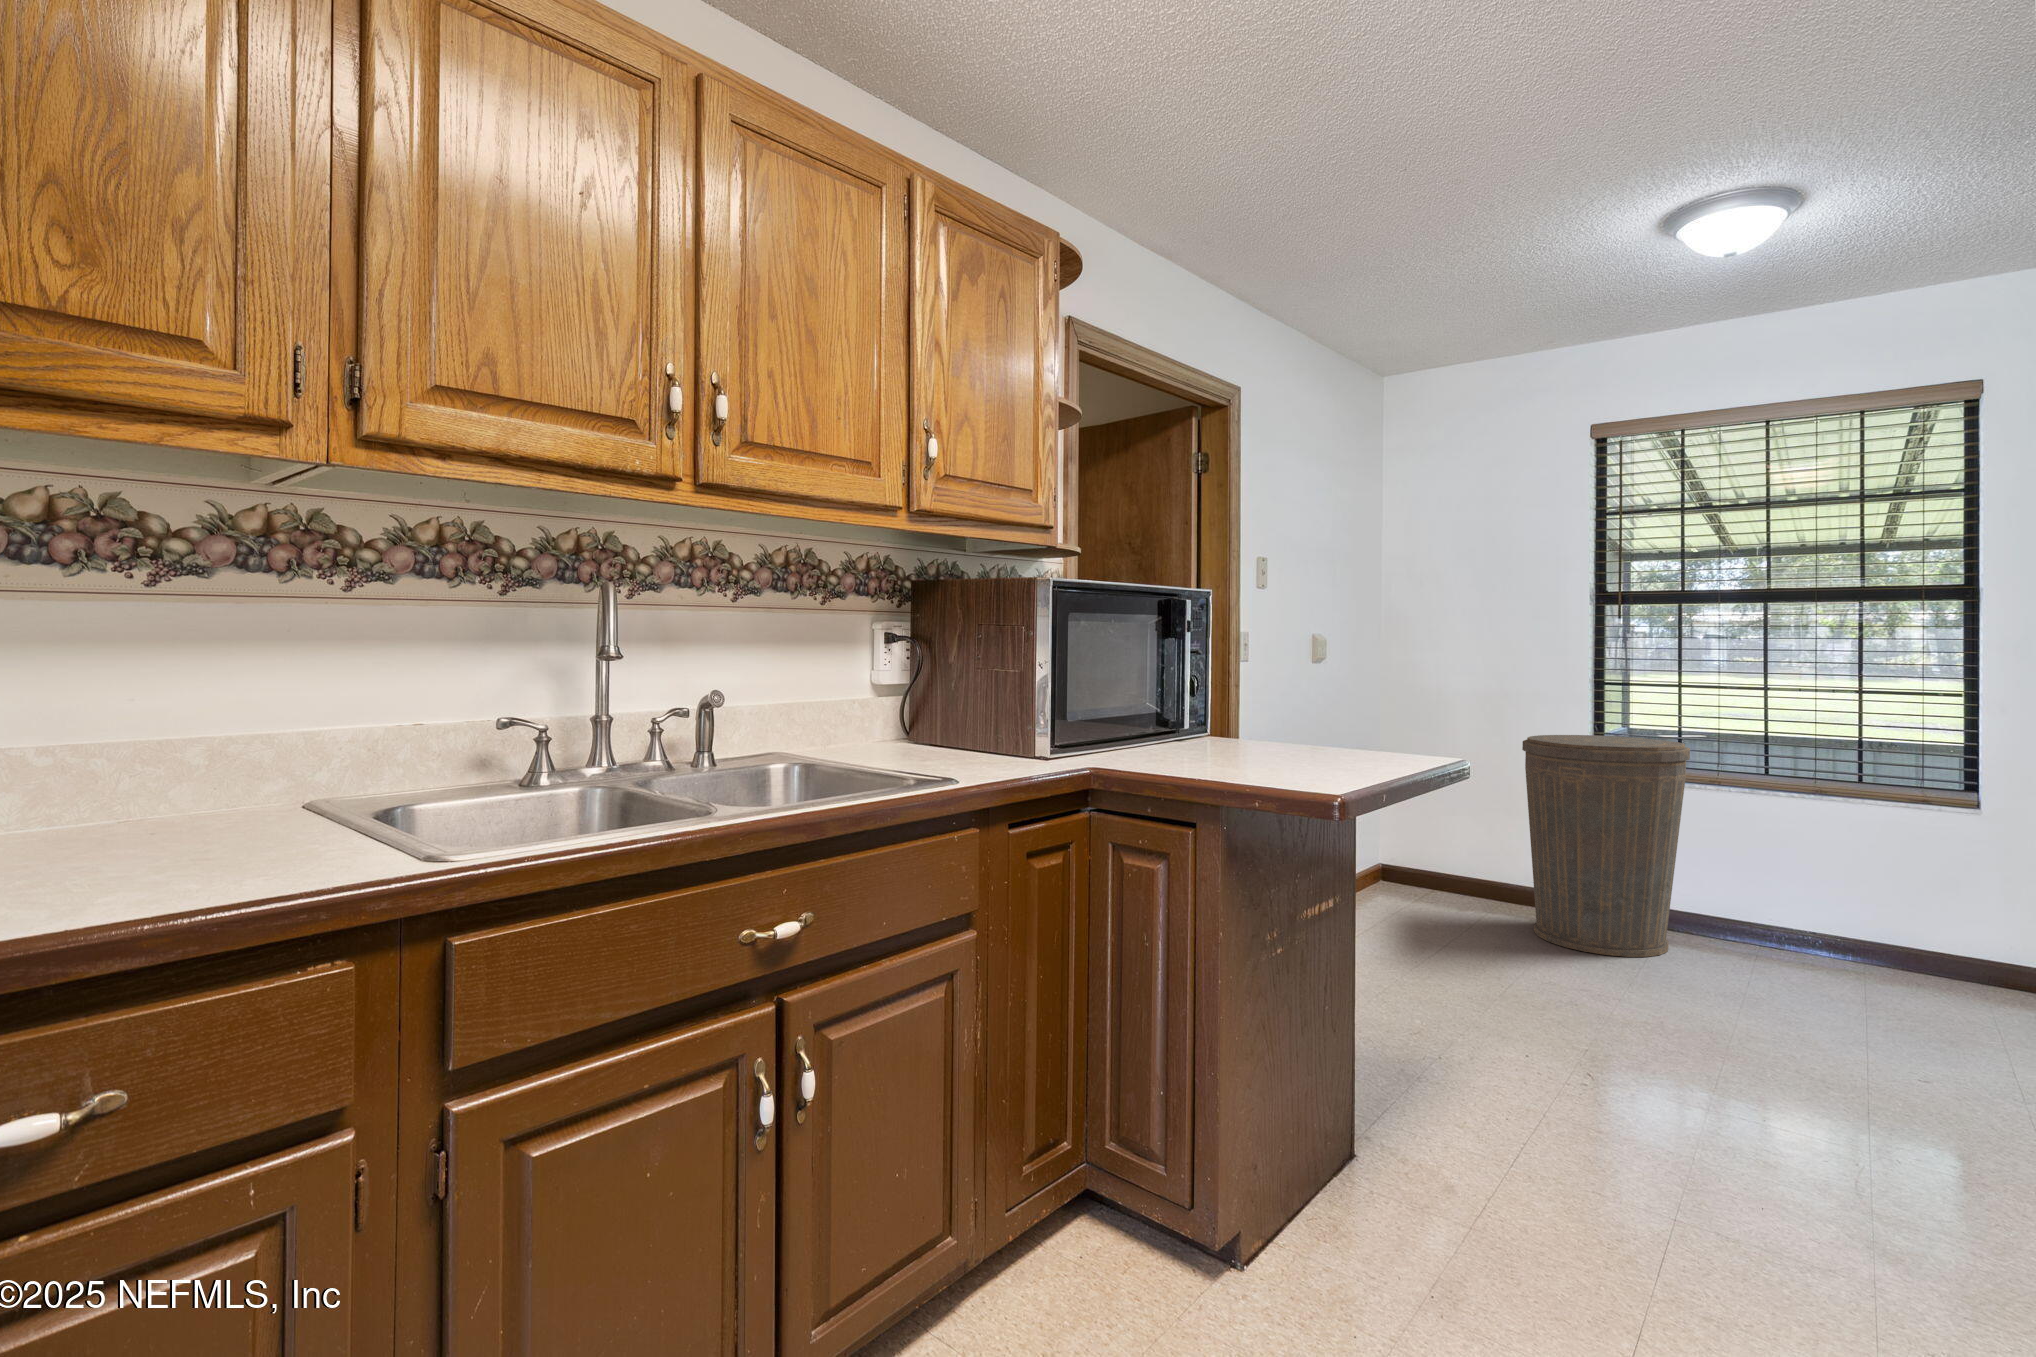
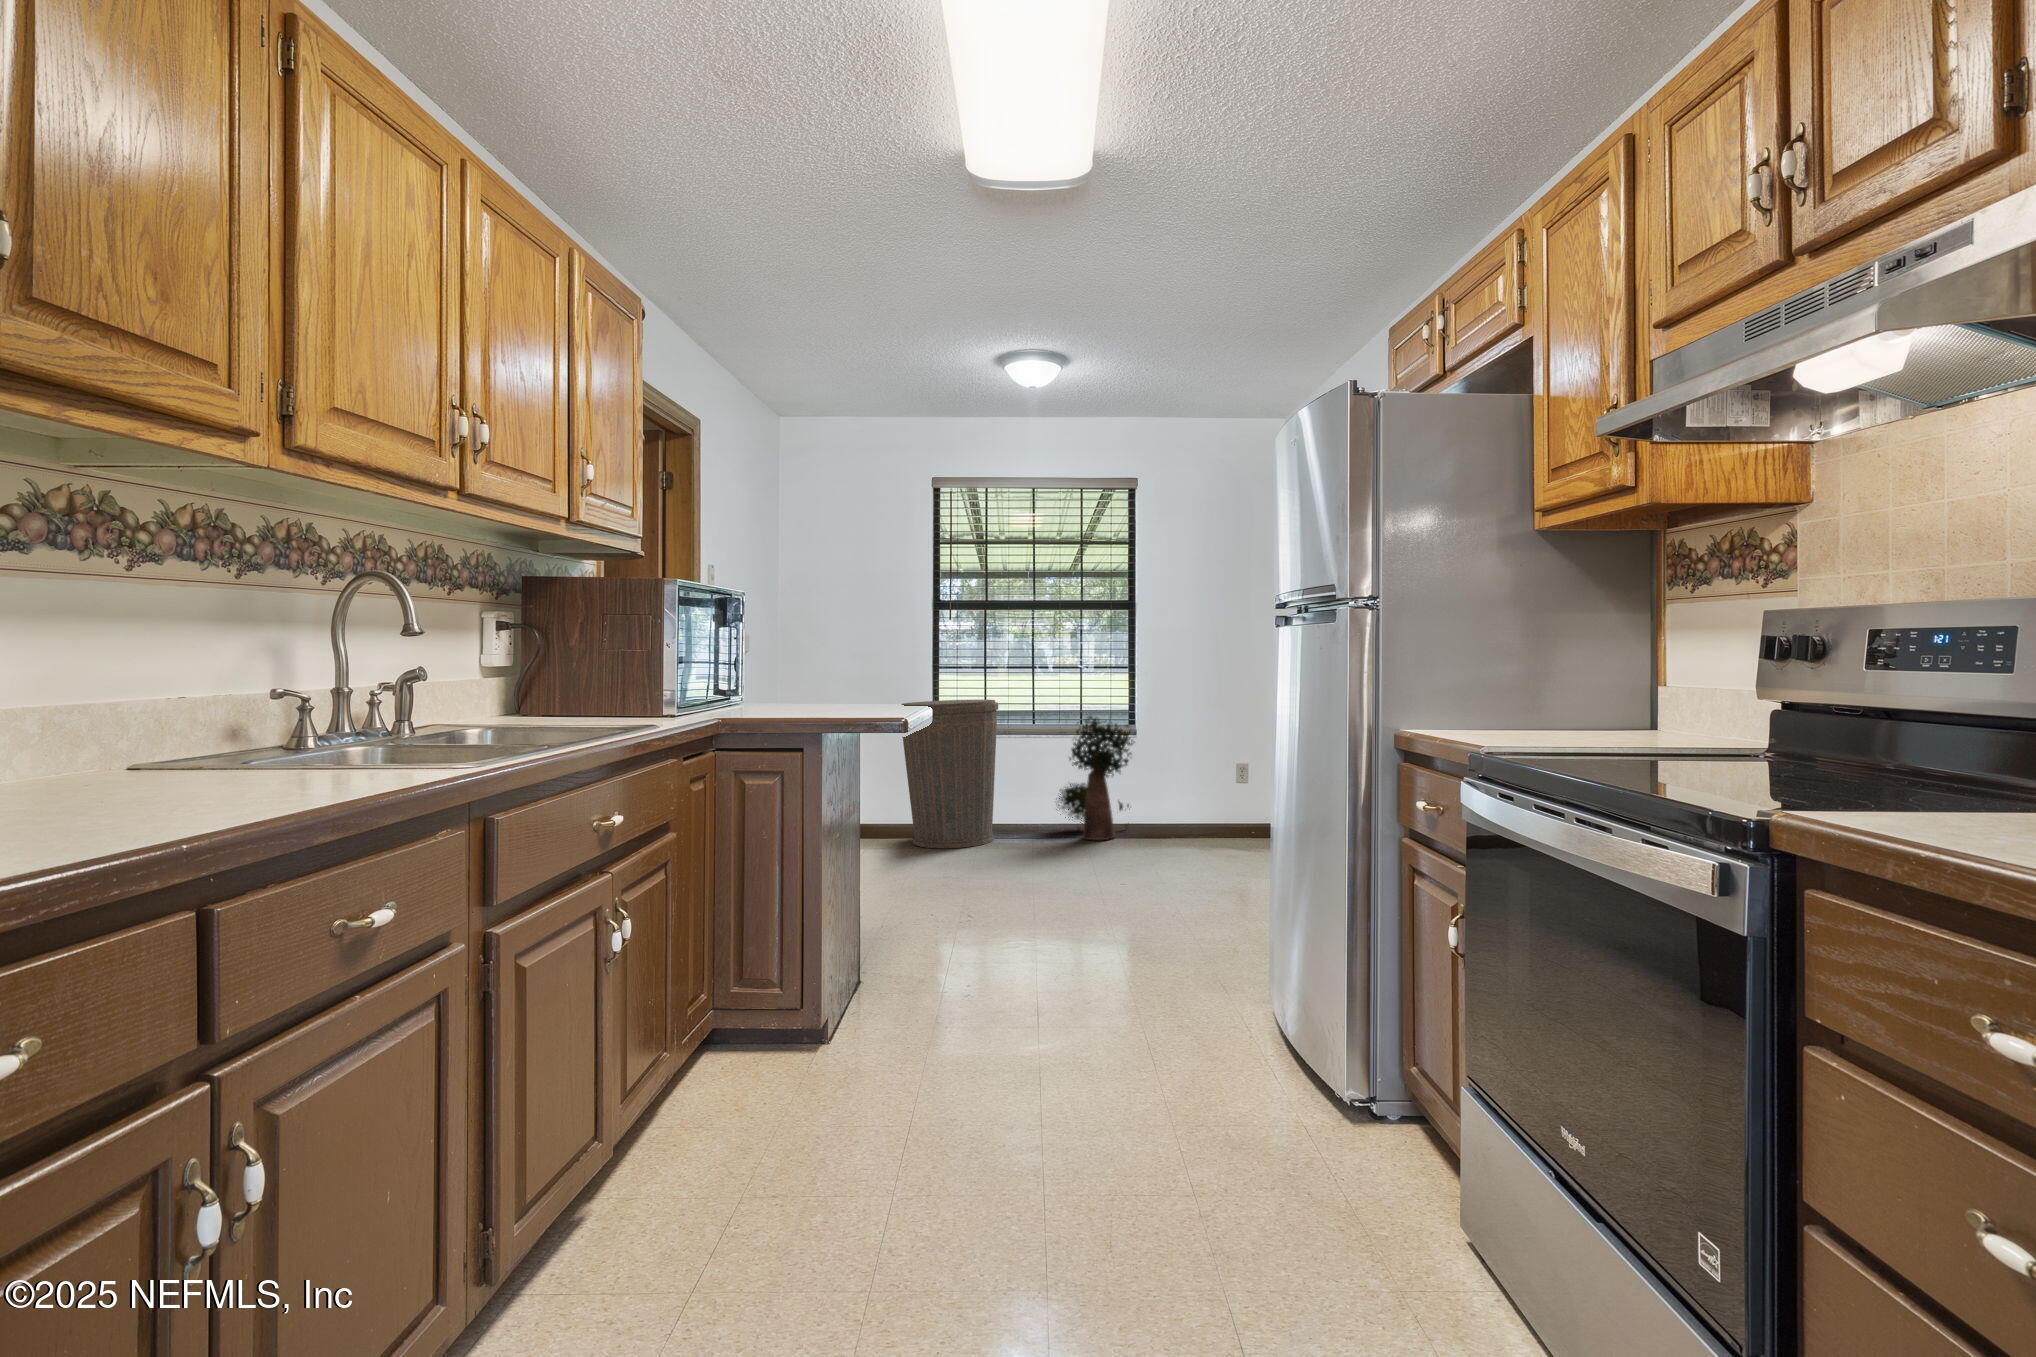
potted plant: none [1790,786,1975,1001] -> present [1058,717,1133,840]

